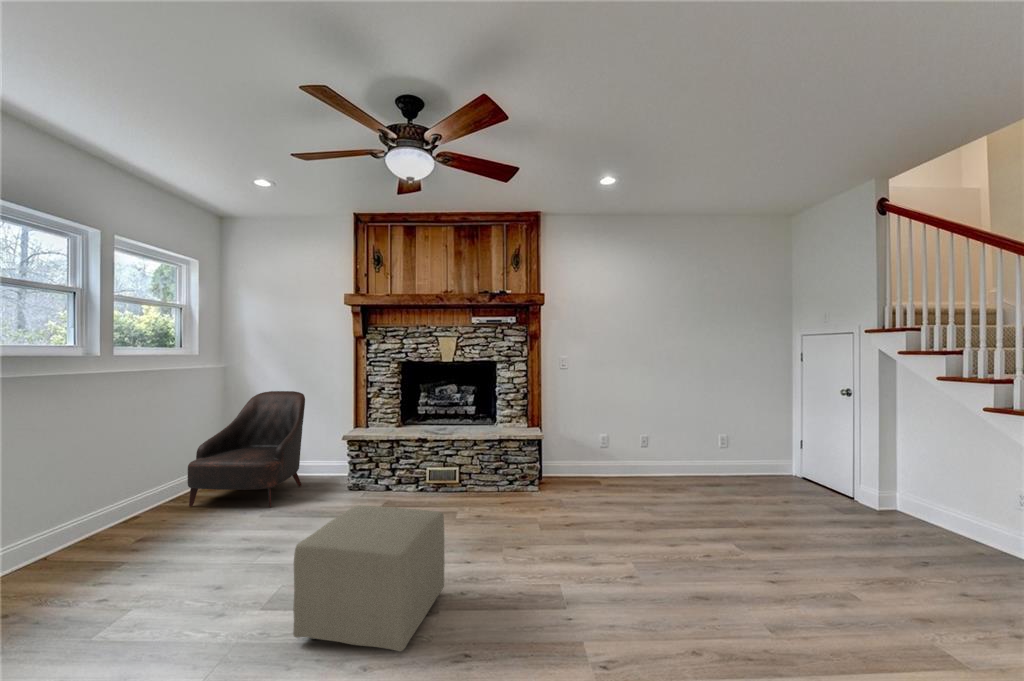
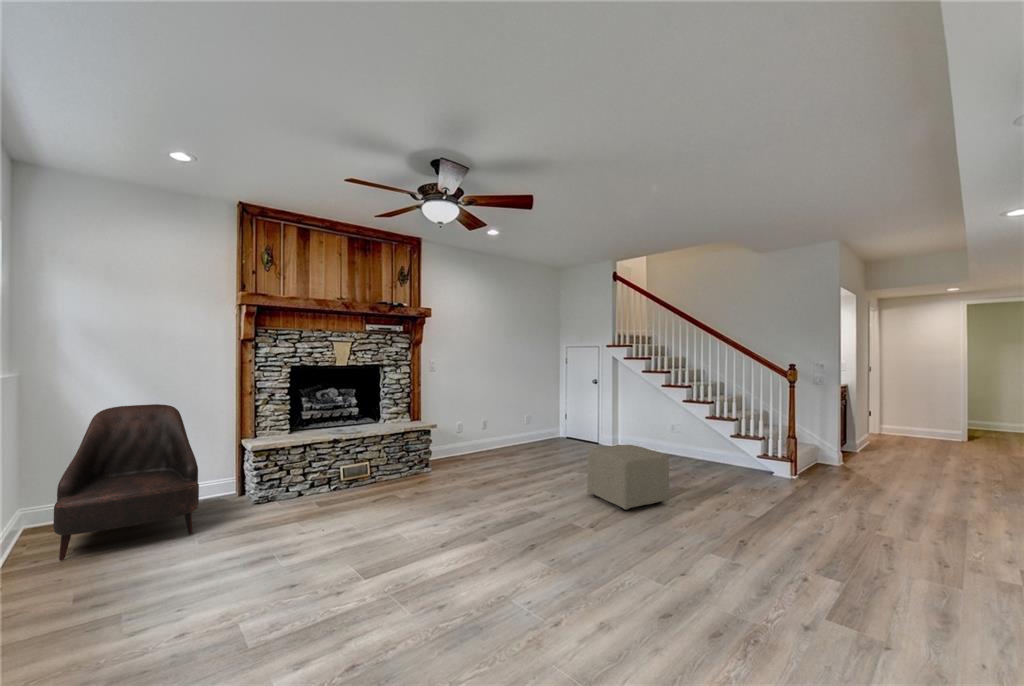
ottoman: present [293,505,445,651] -> present [587,445,669,510]

